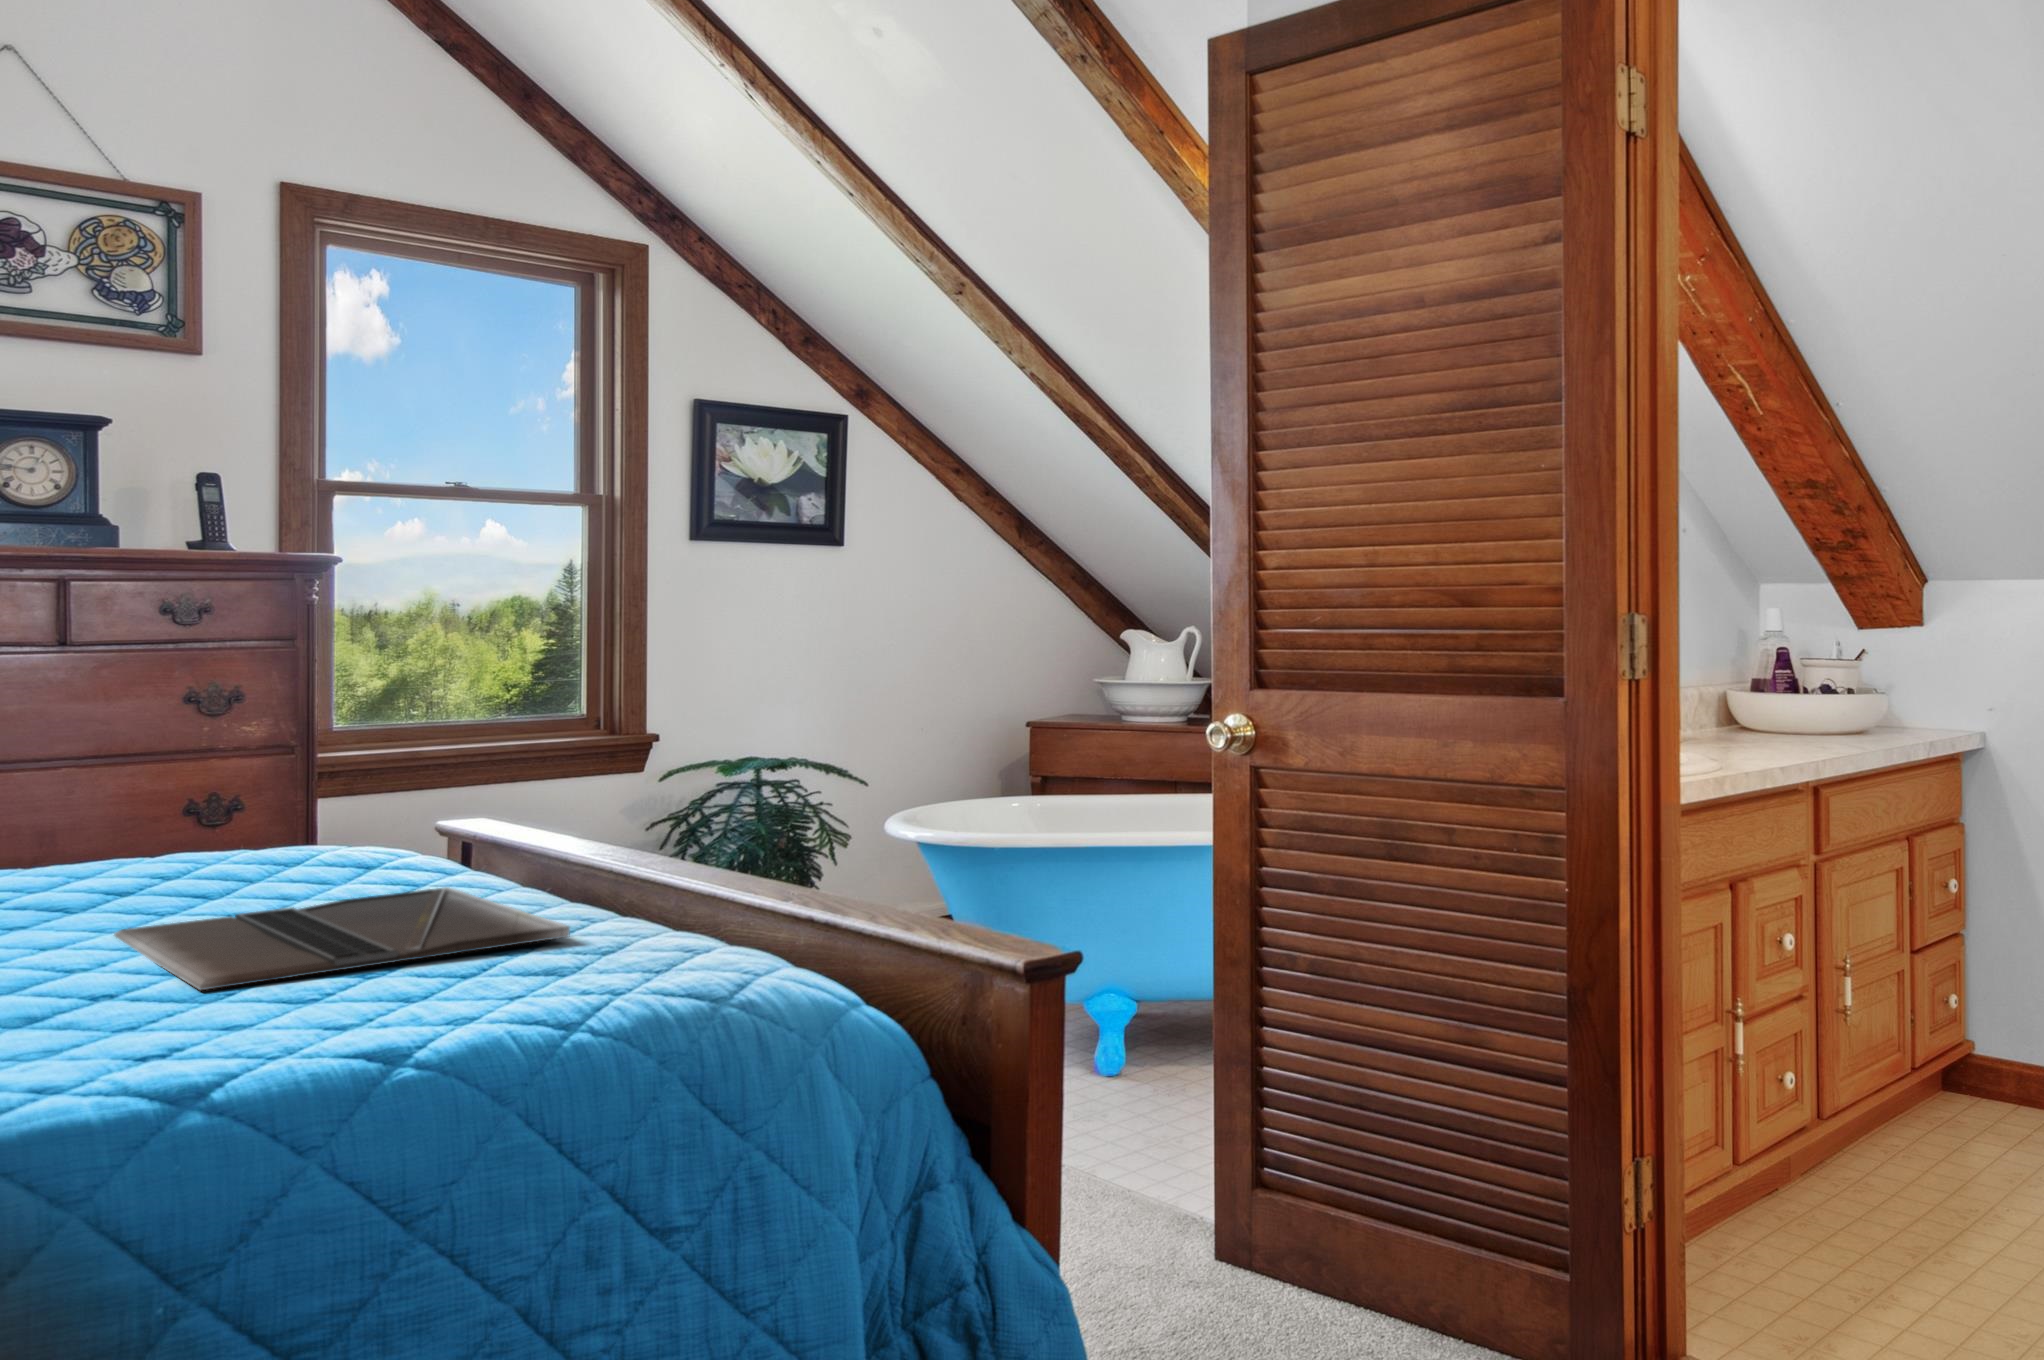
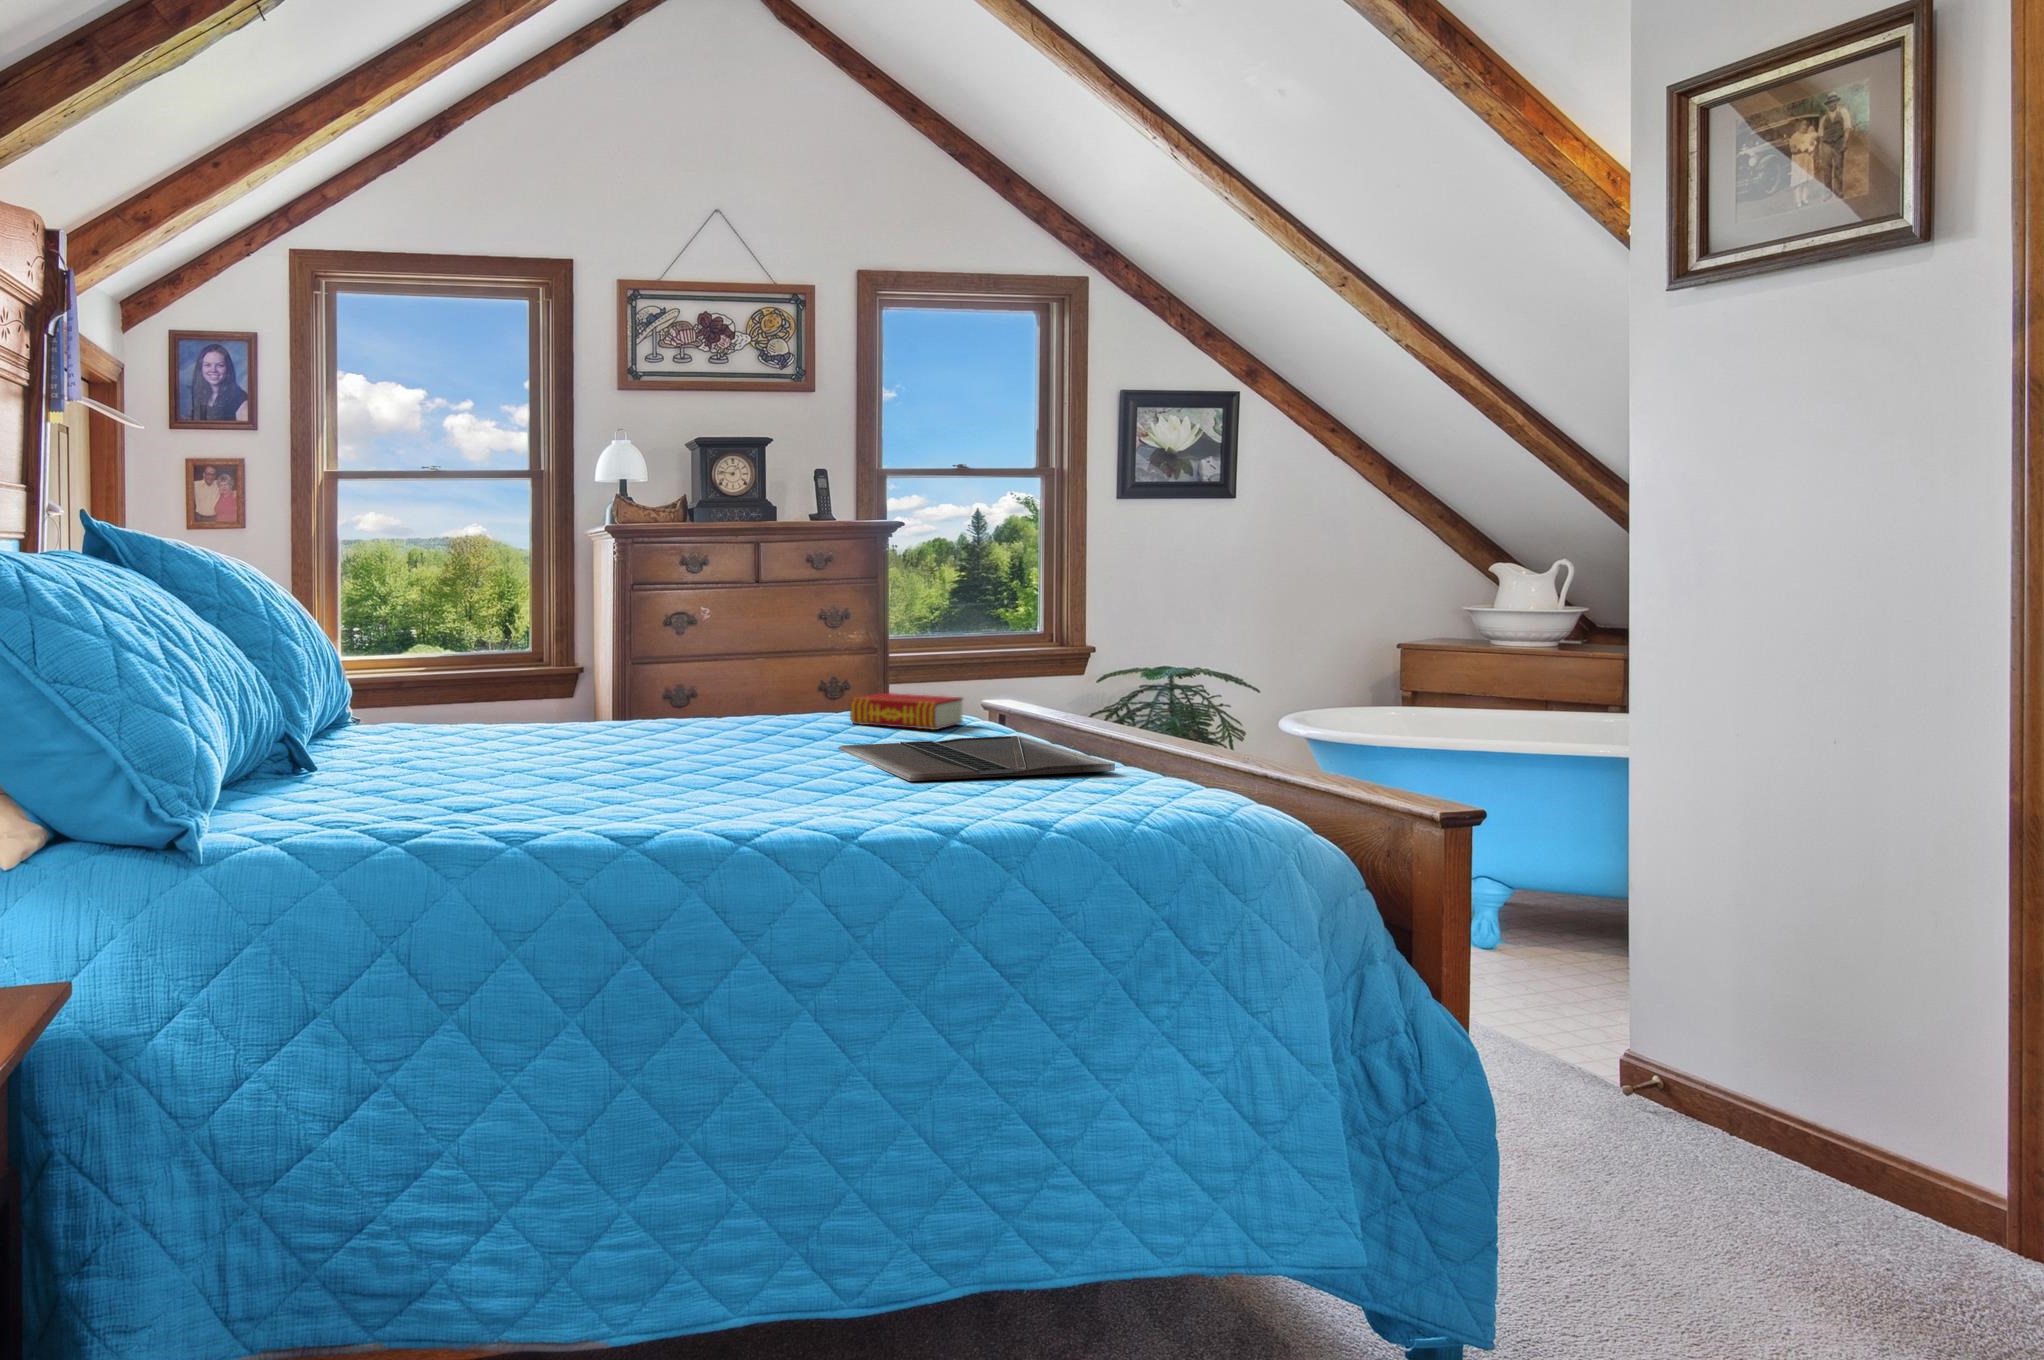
book: none [174,831,376,886] -> present [850,693,963,730]

